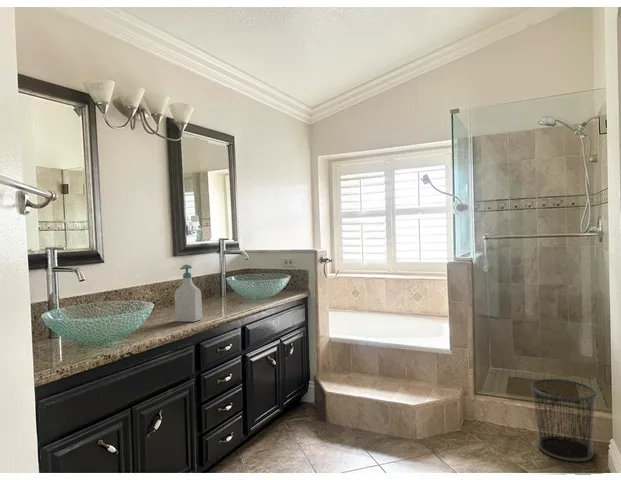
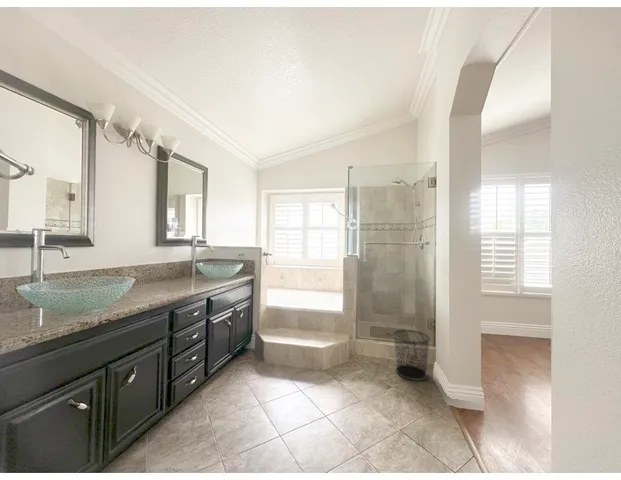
soap bottle: present [175,265,202,322] -> none [154,251,177,294]

